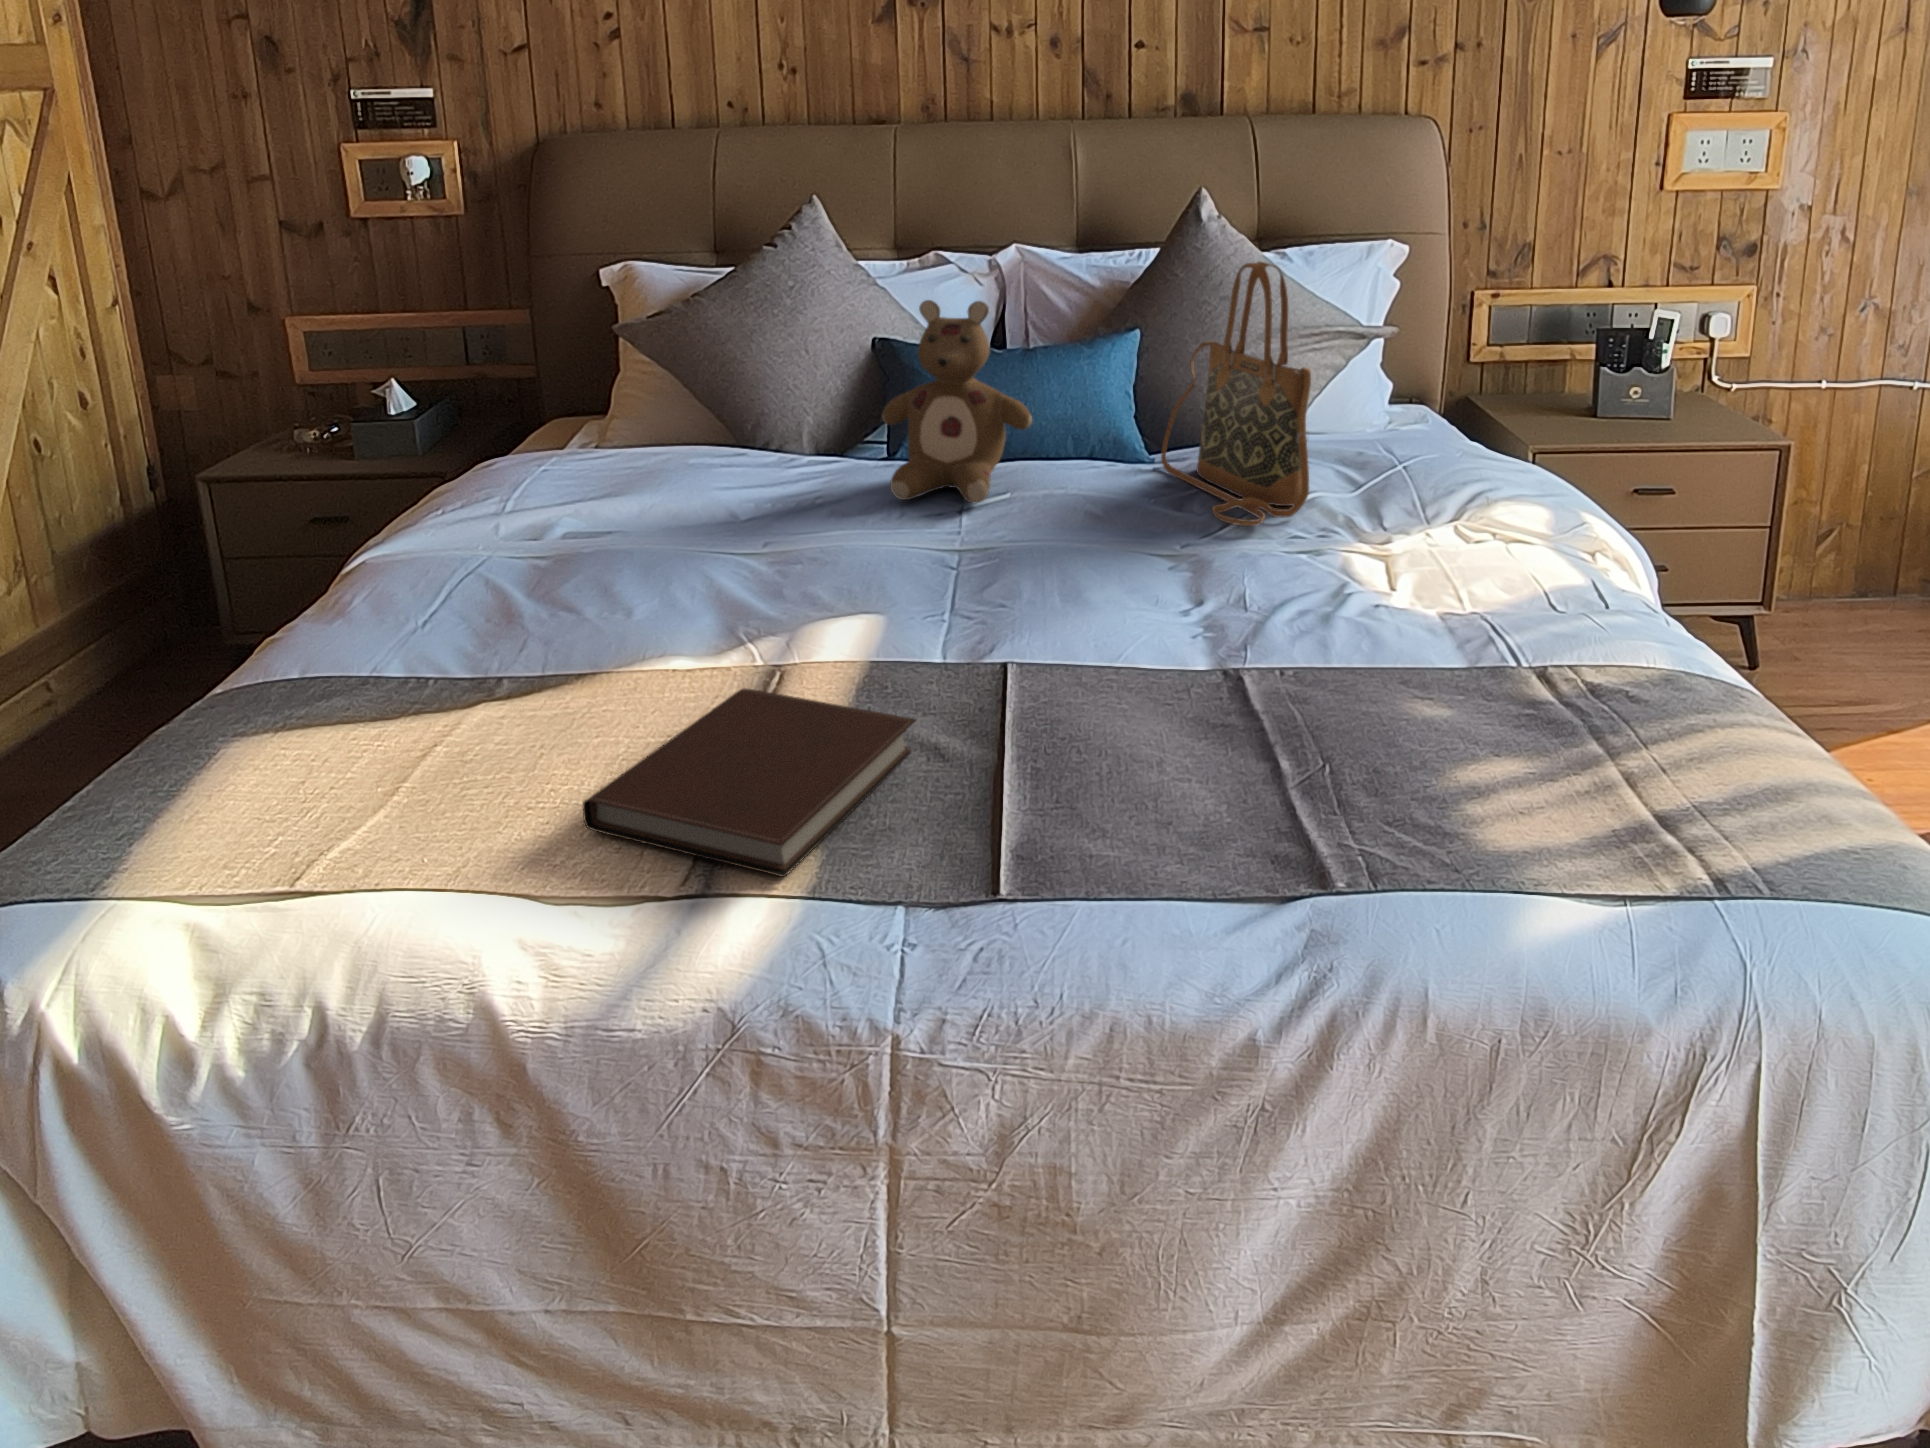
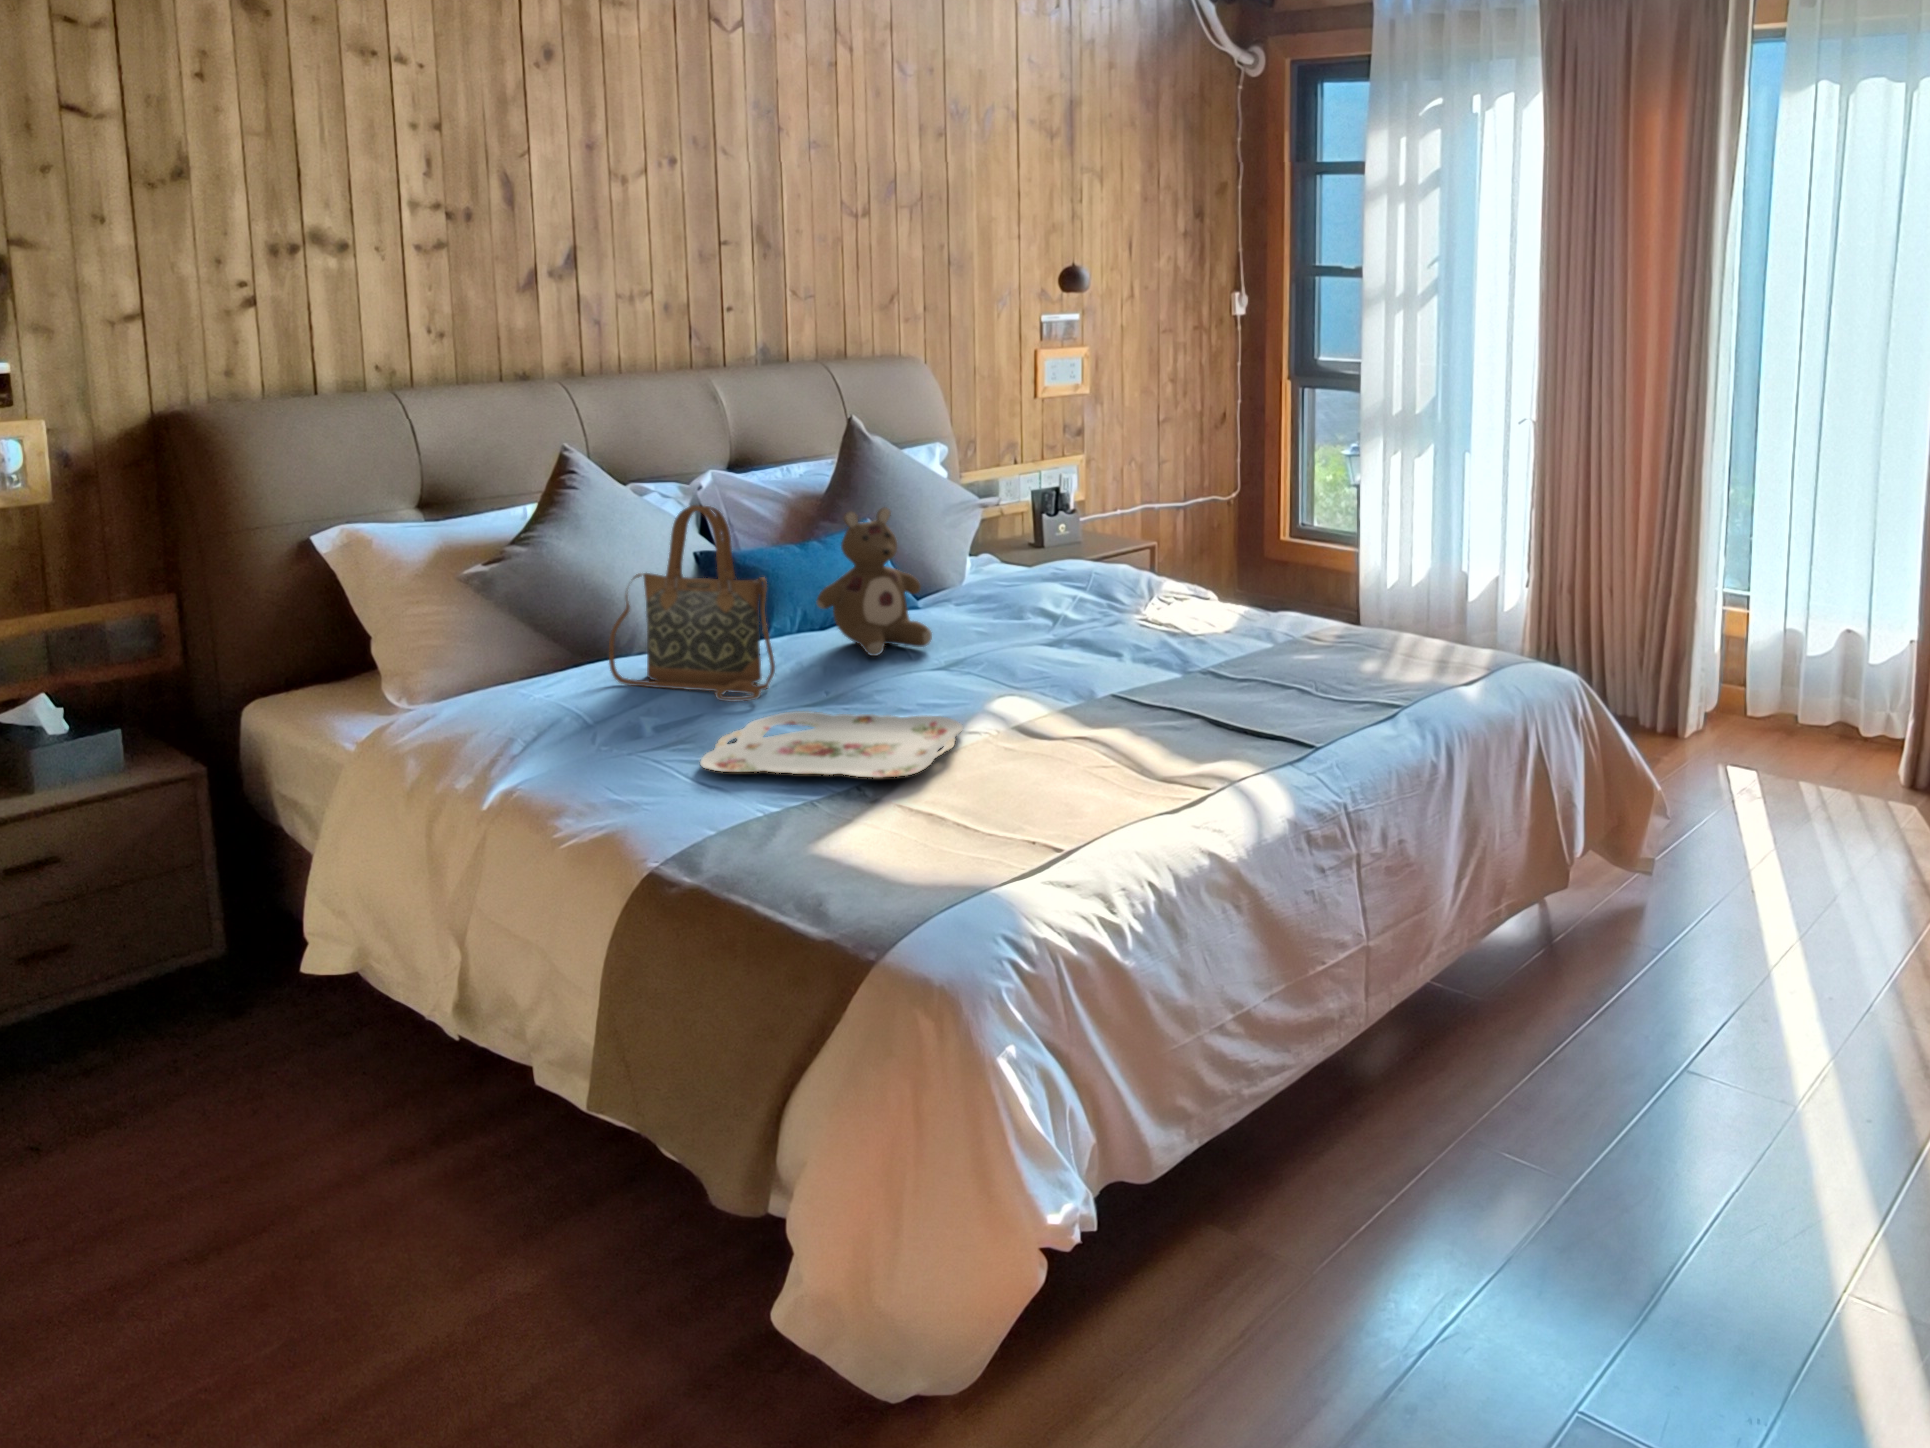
handbag: present [1161,262,1311,526] -> present [609,505,775,702]
serving tray: none [426,539,733,669] -> present [700,711,963,778]
notebook: present [583,689,916,877] -> none [1068,715,1247,794]

